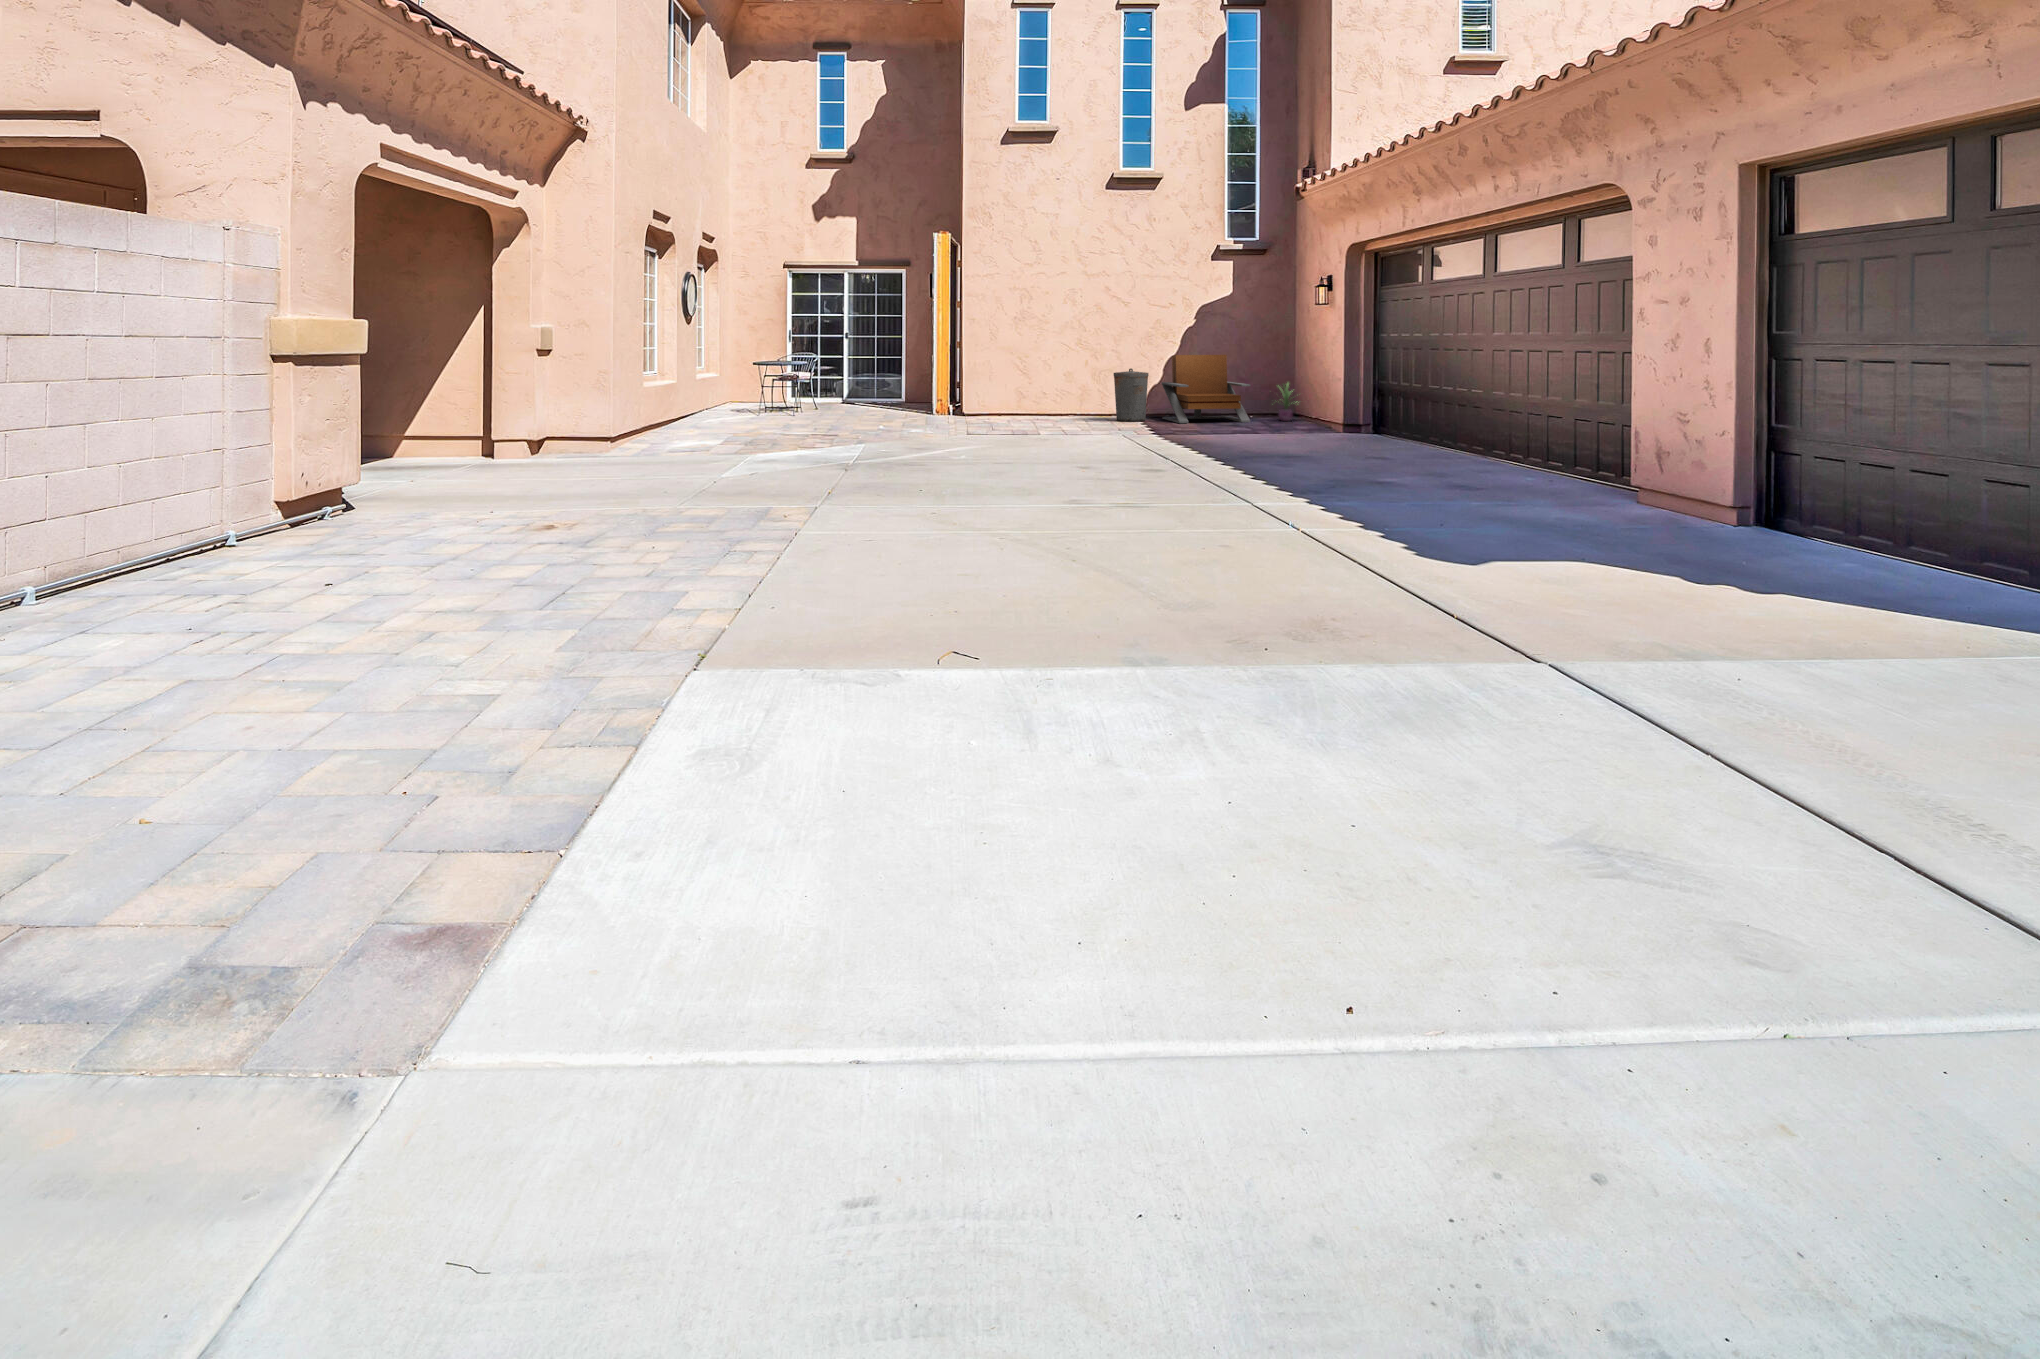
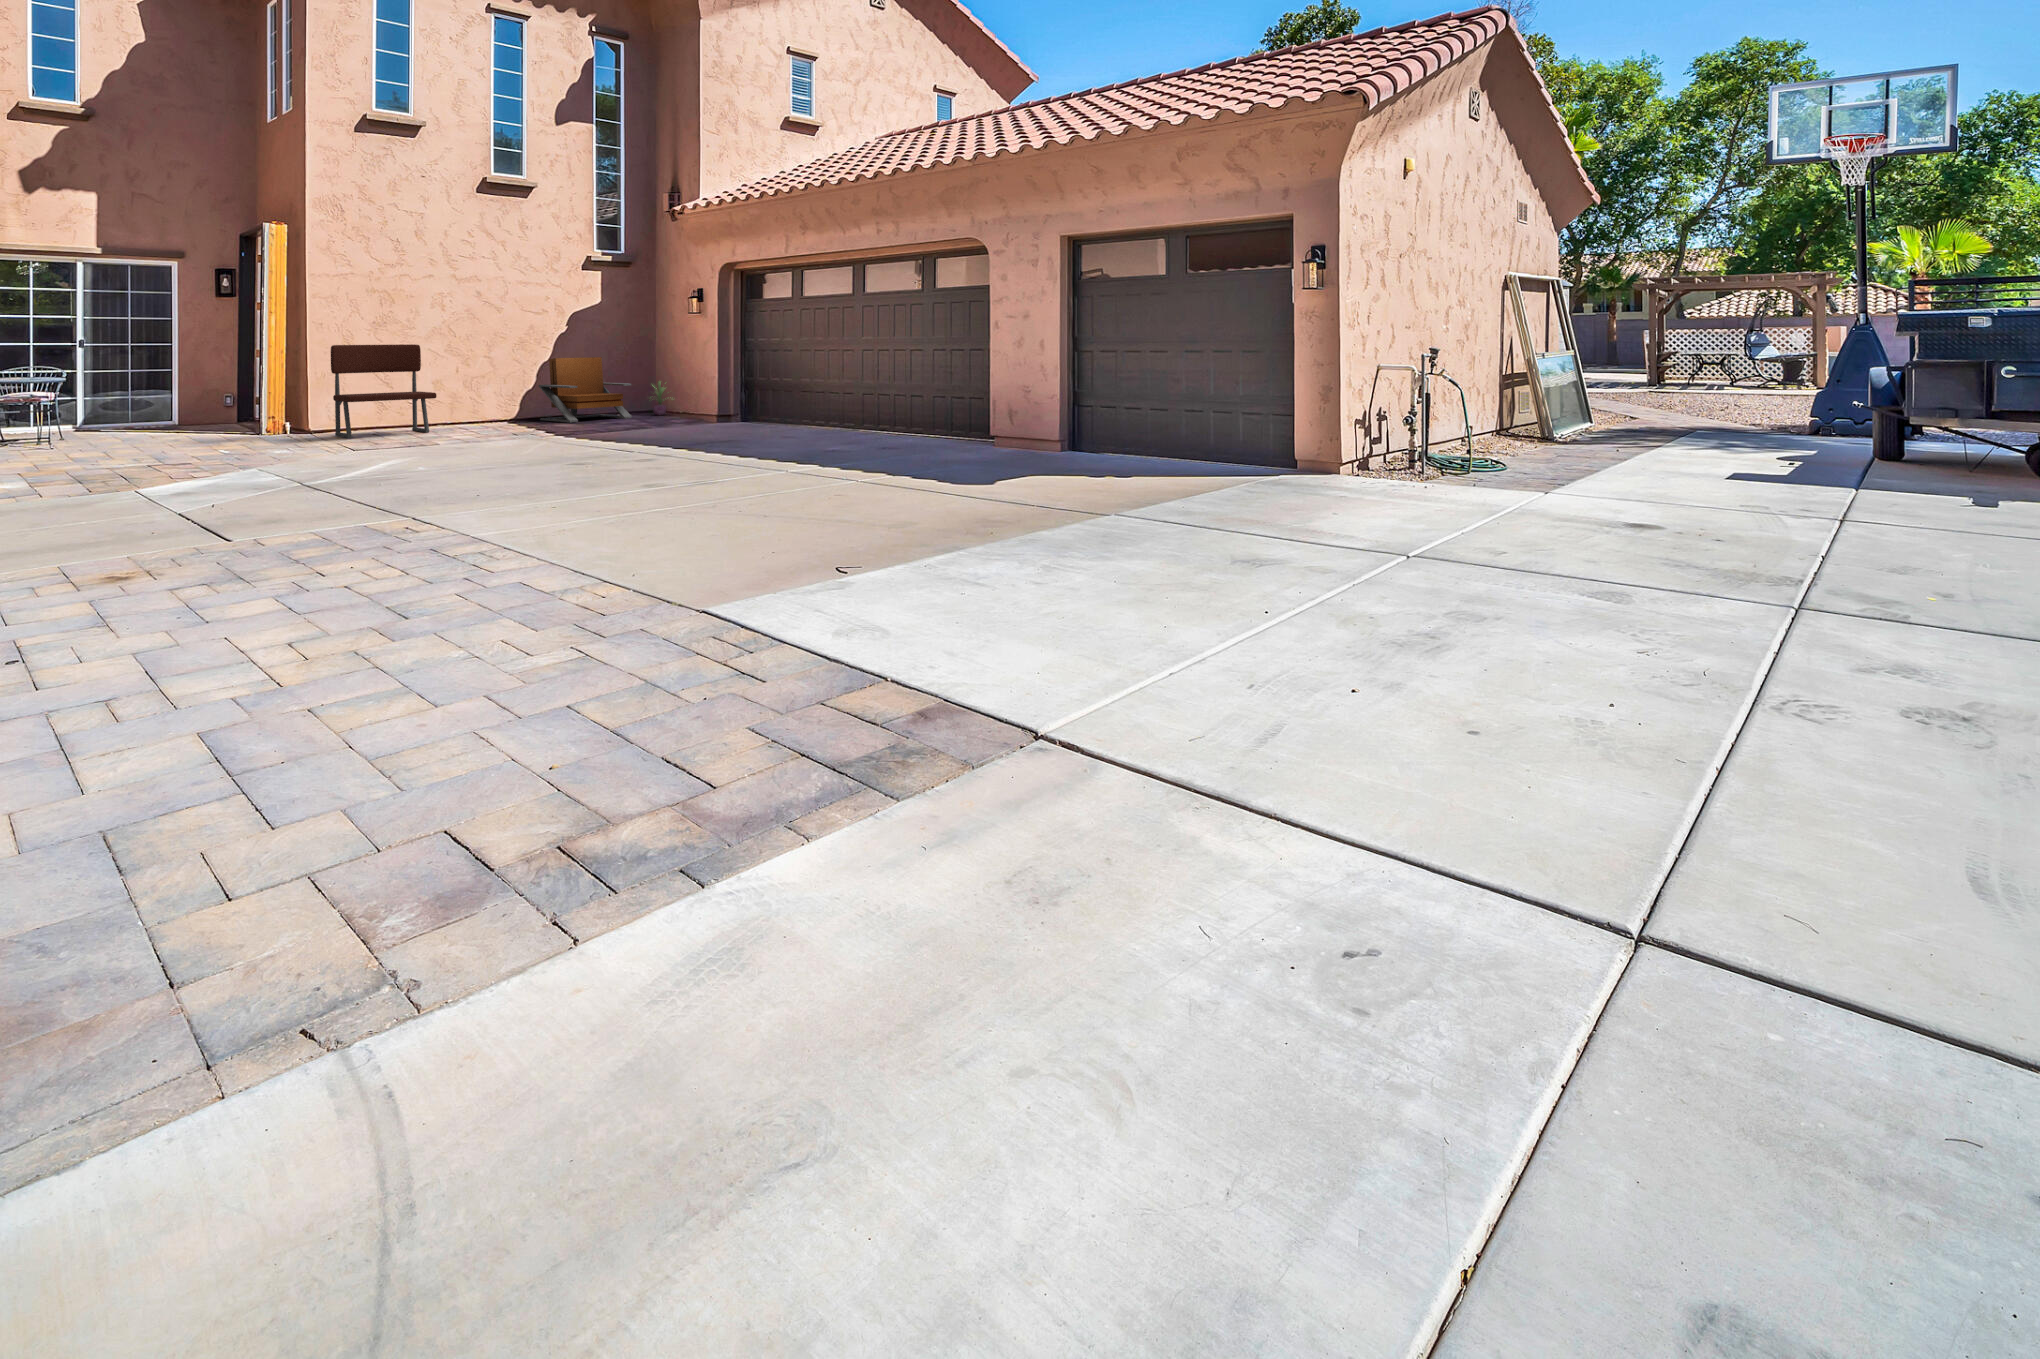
bench: none [972,340,1050,426] -> present [331,344,437,438]
trash can: present [1114,368,1149,422] -> none [493,372,530,425]

